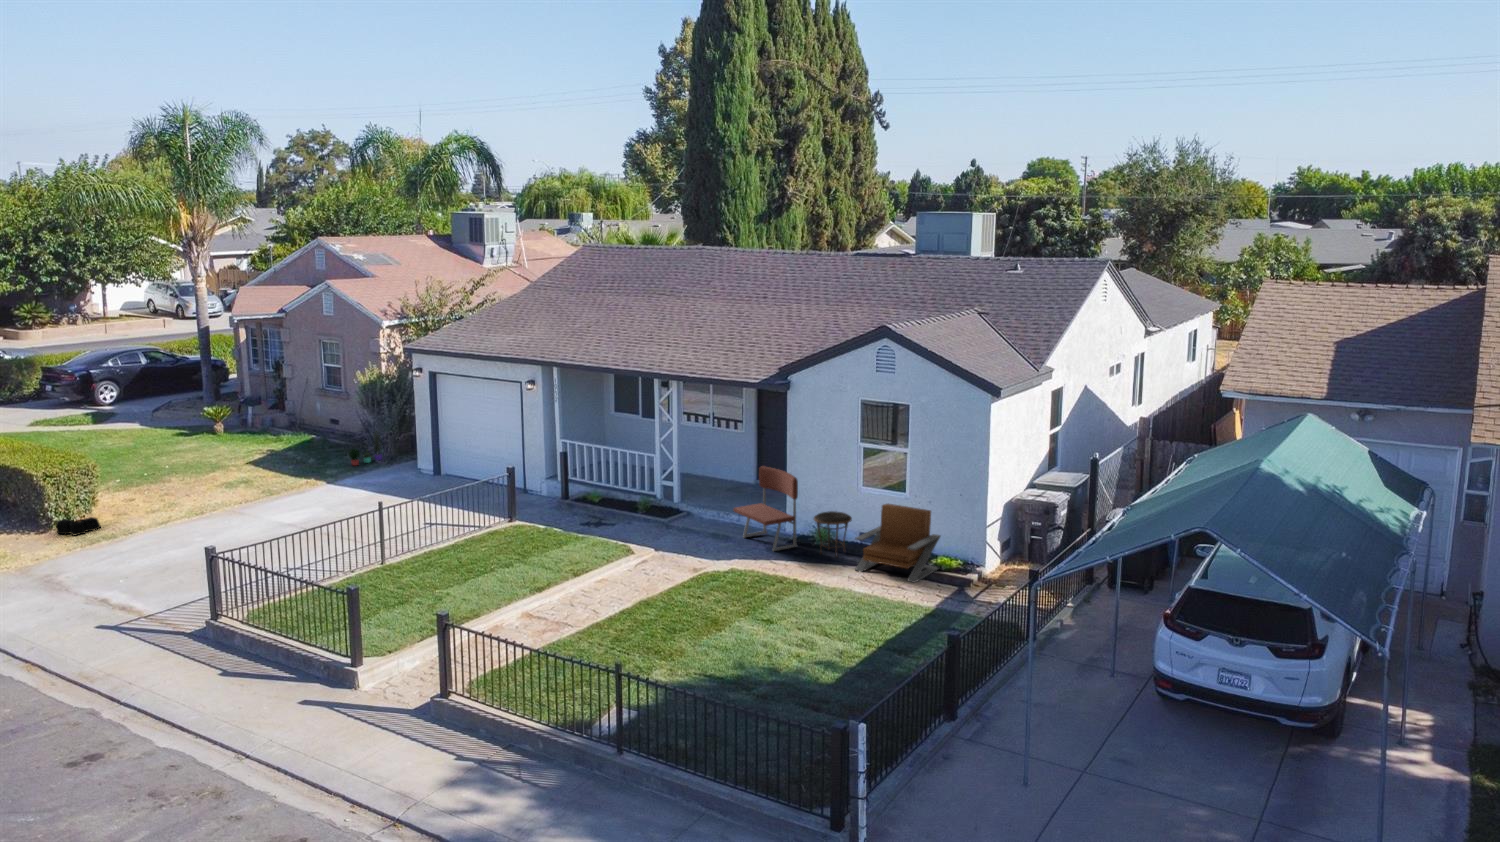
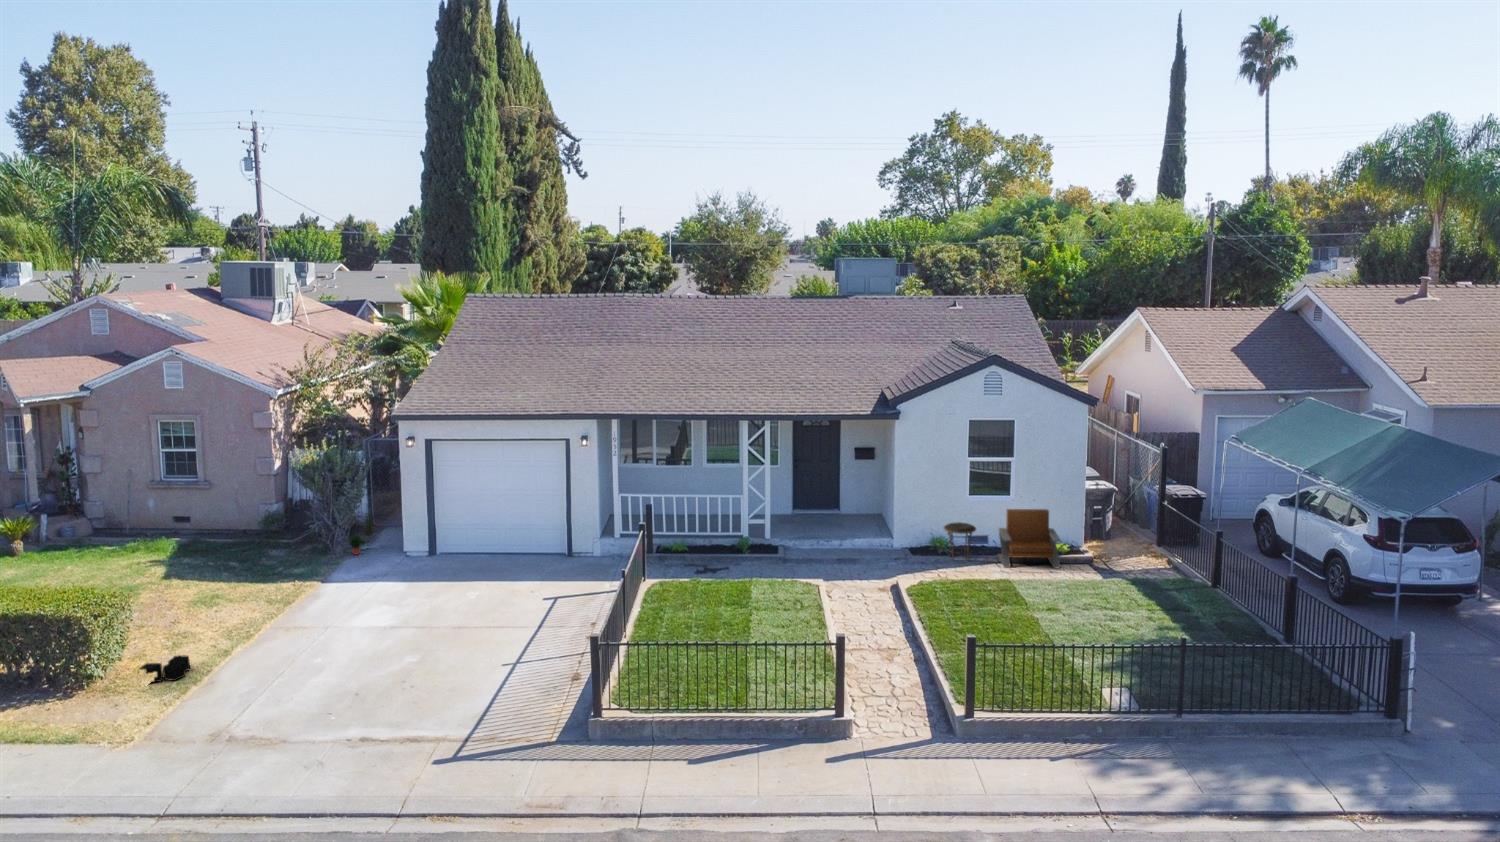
bench: present [734,466,798,551] -> none [863,493,927,565]

